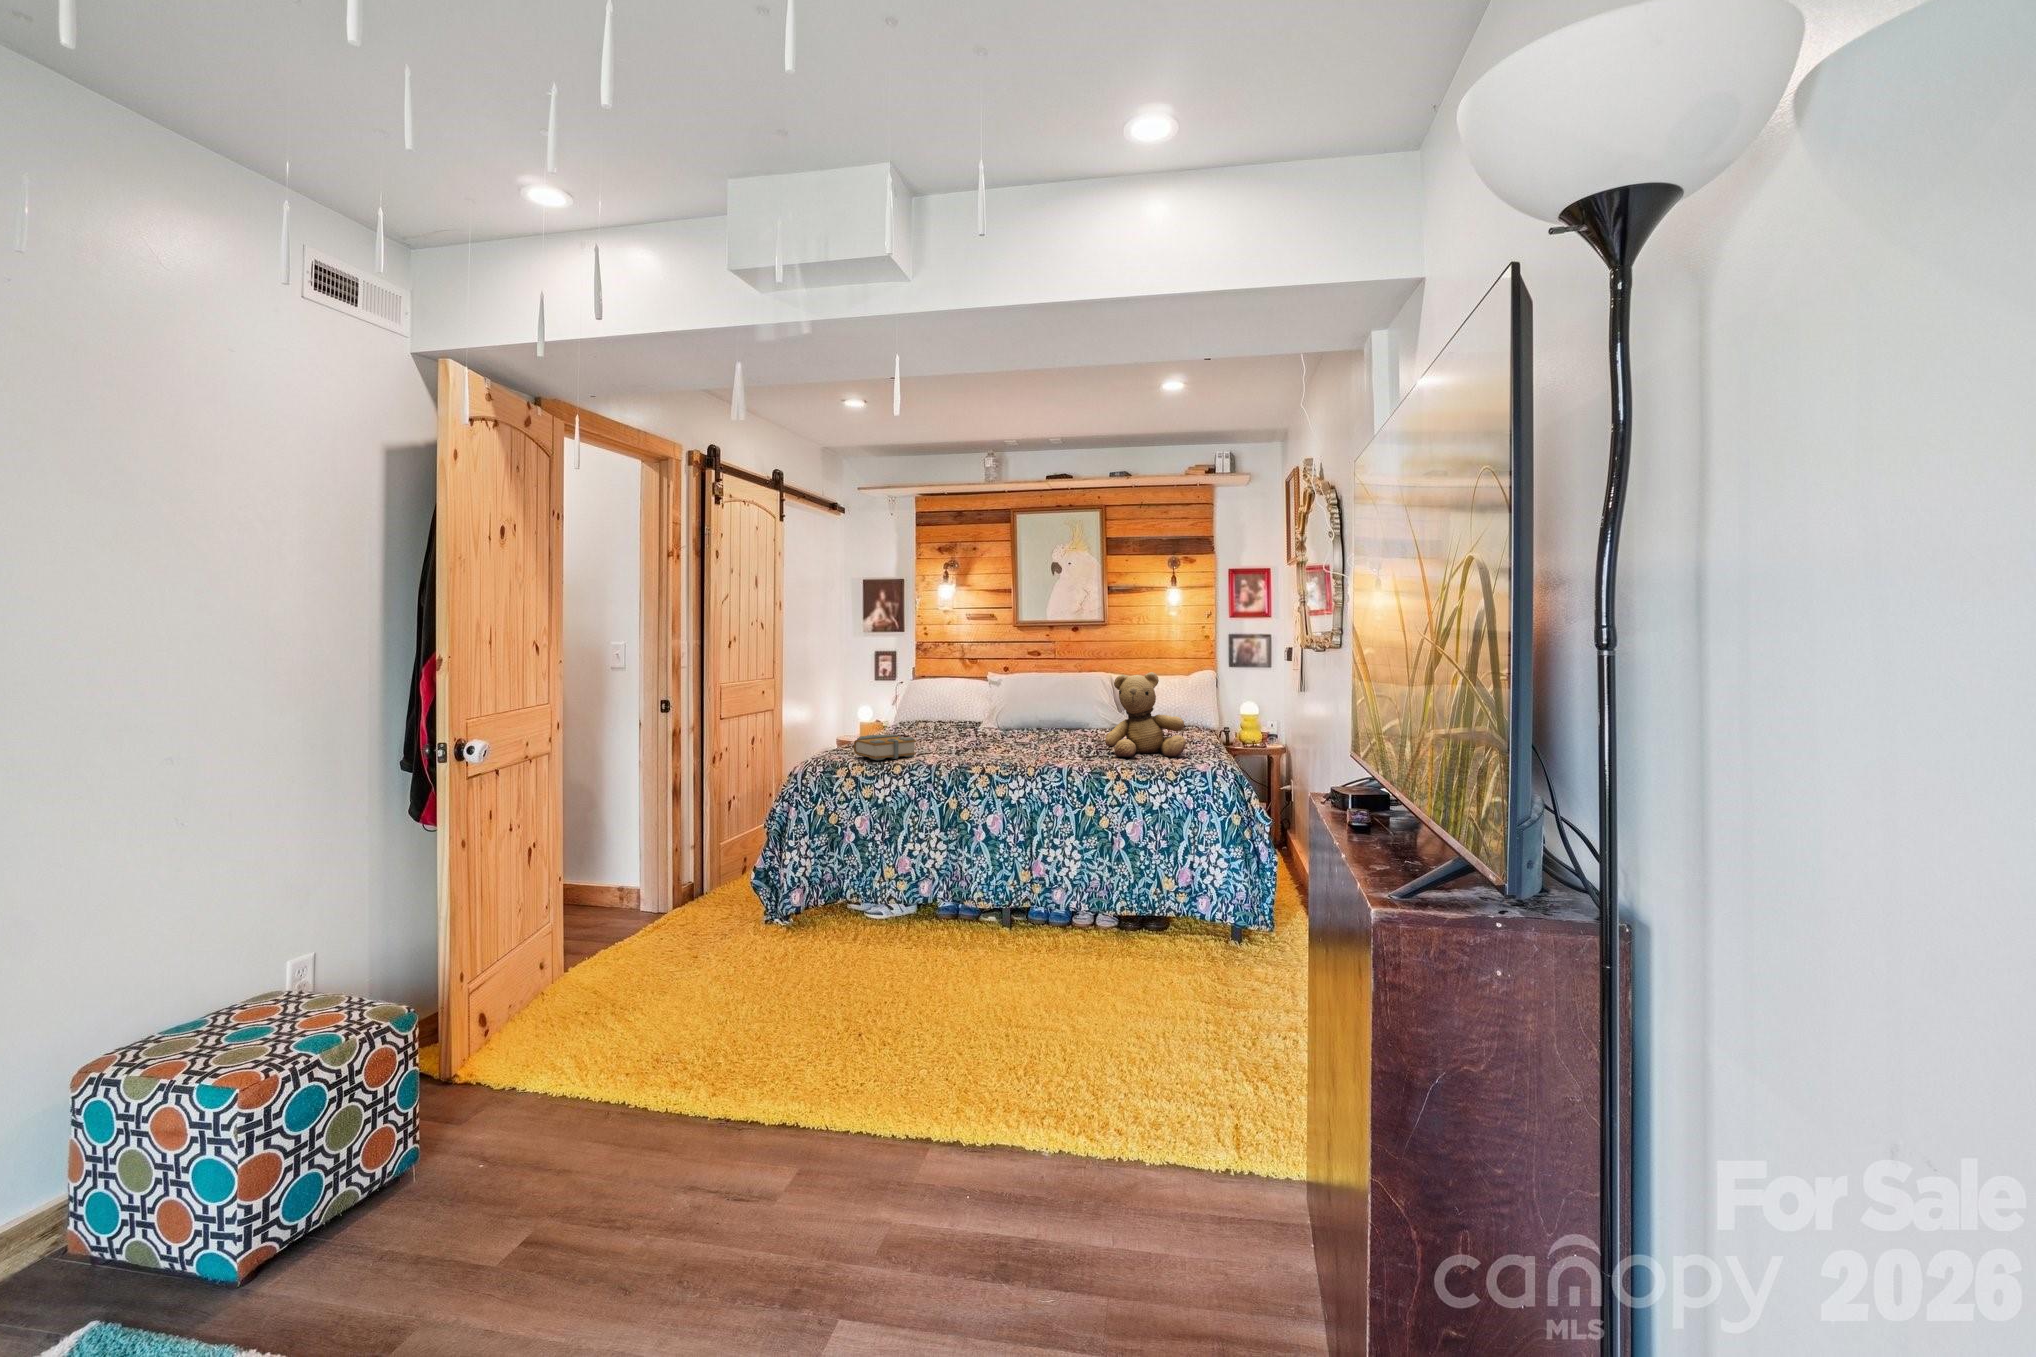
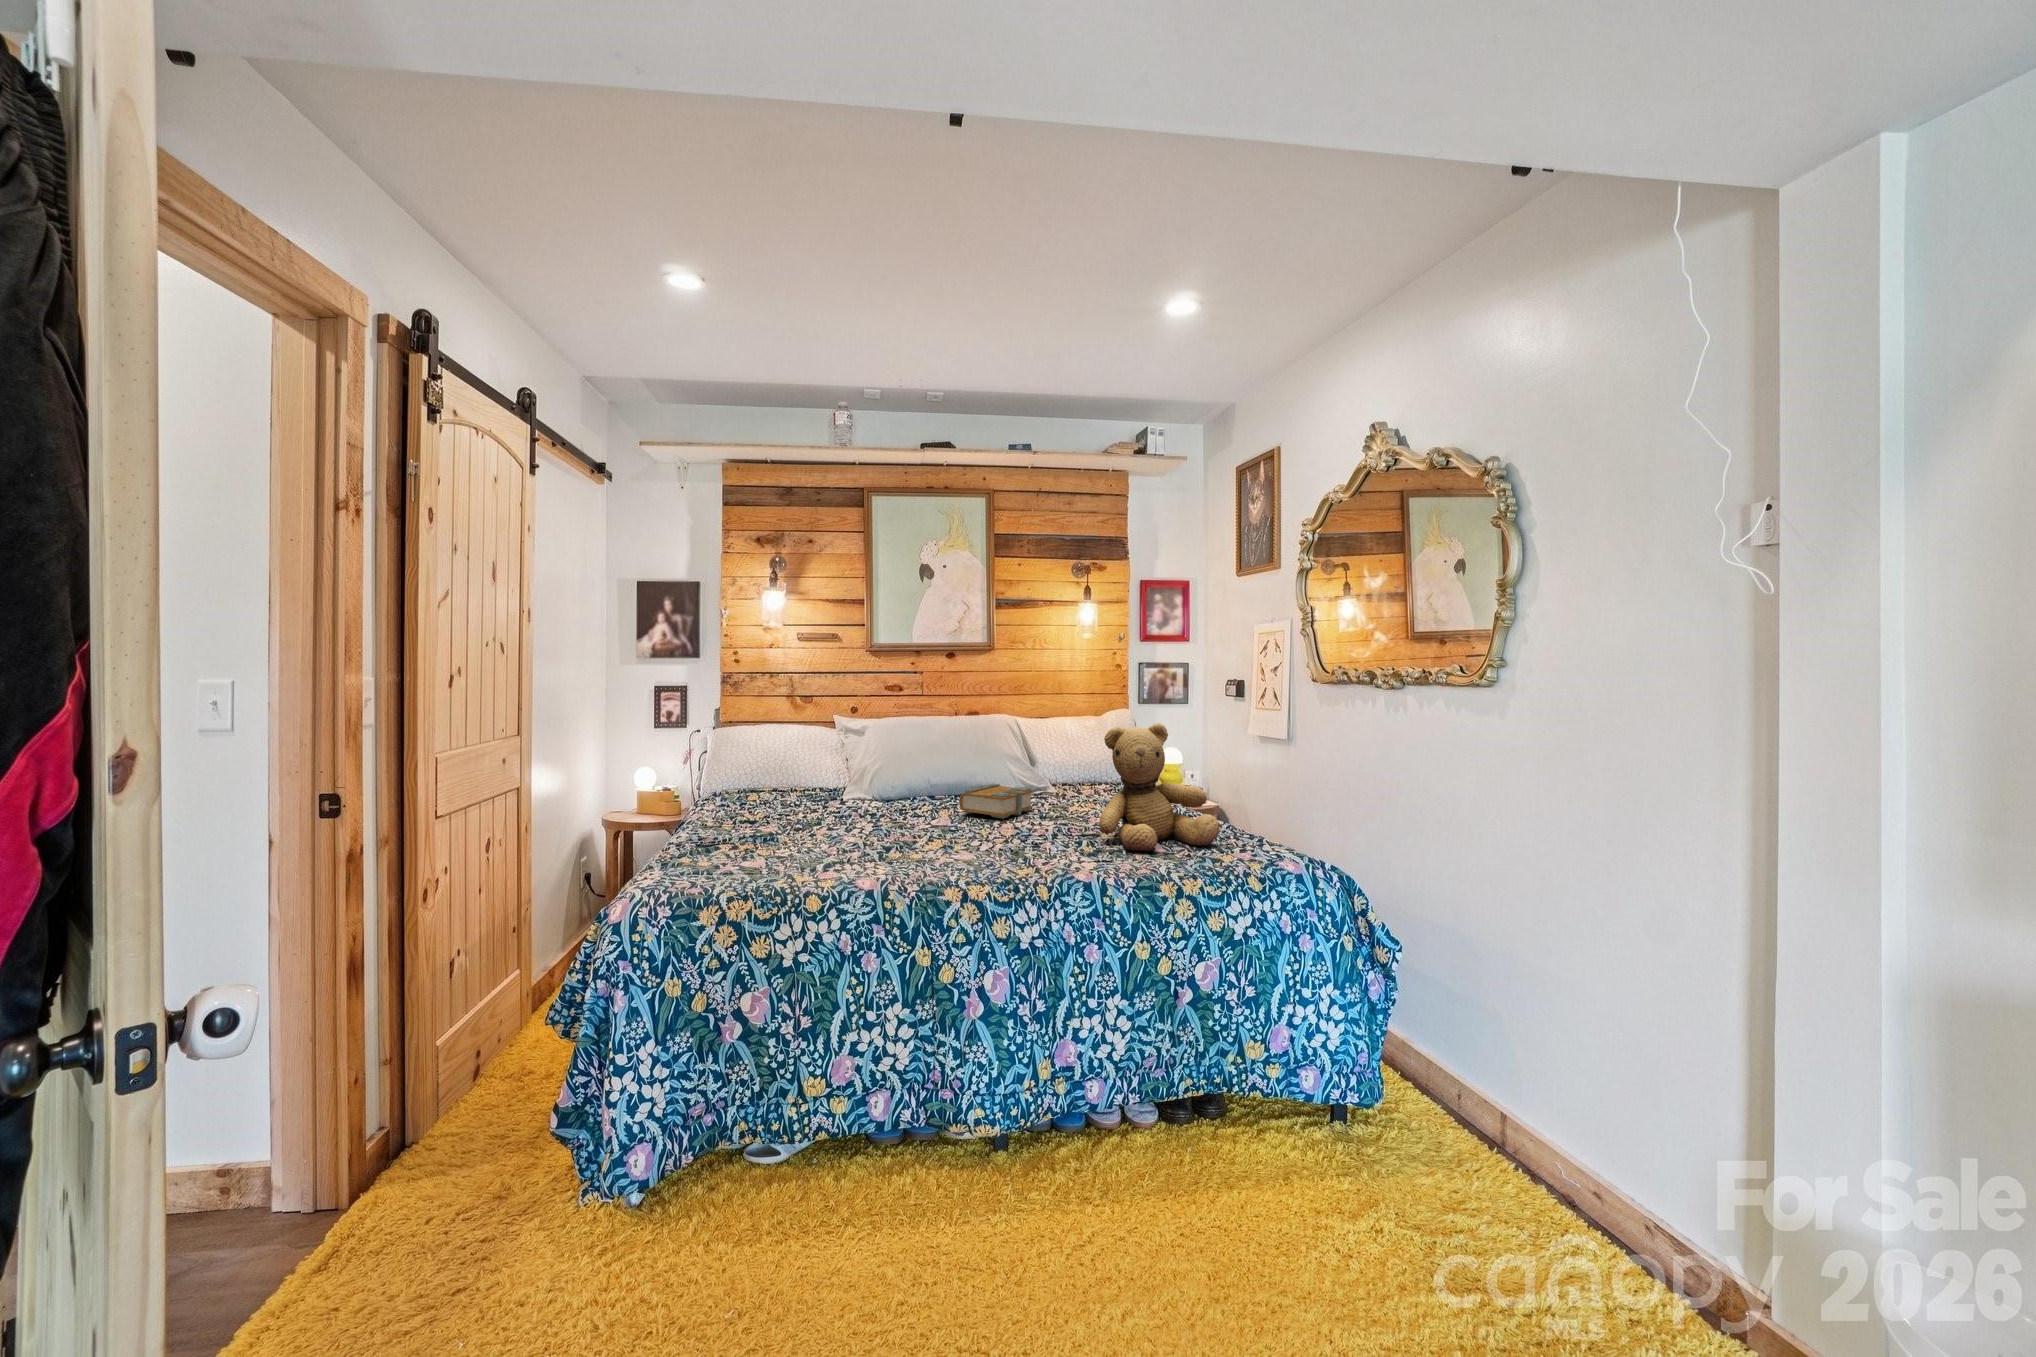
book: present [854,734,916,760] -> present [959,783,1033,819]

